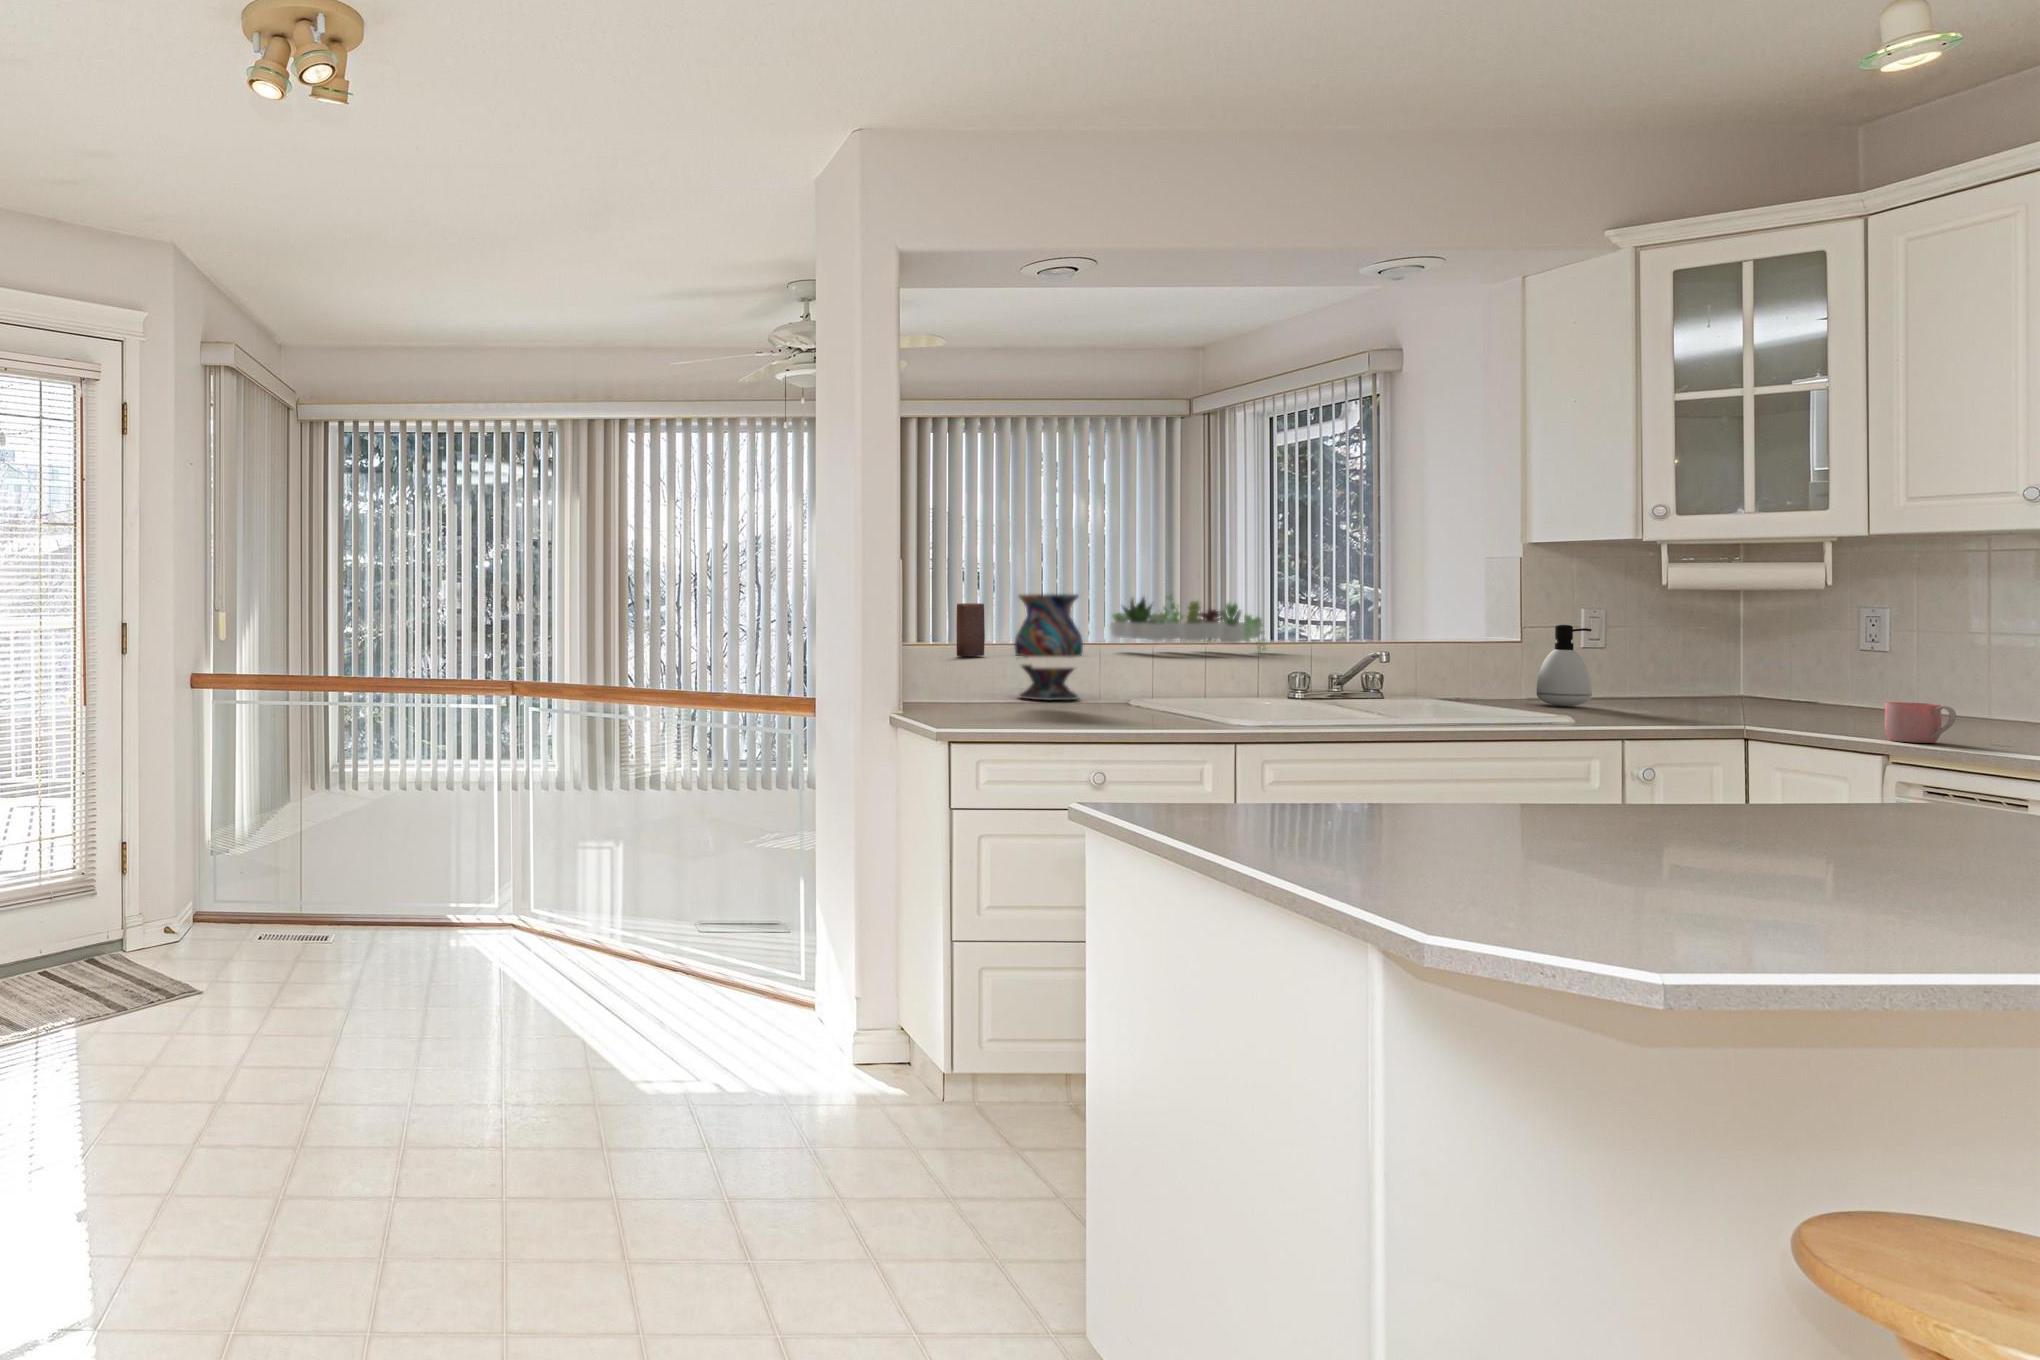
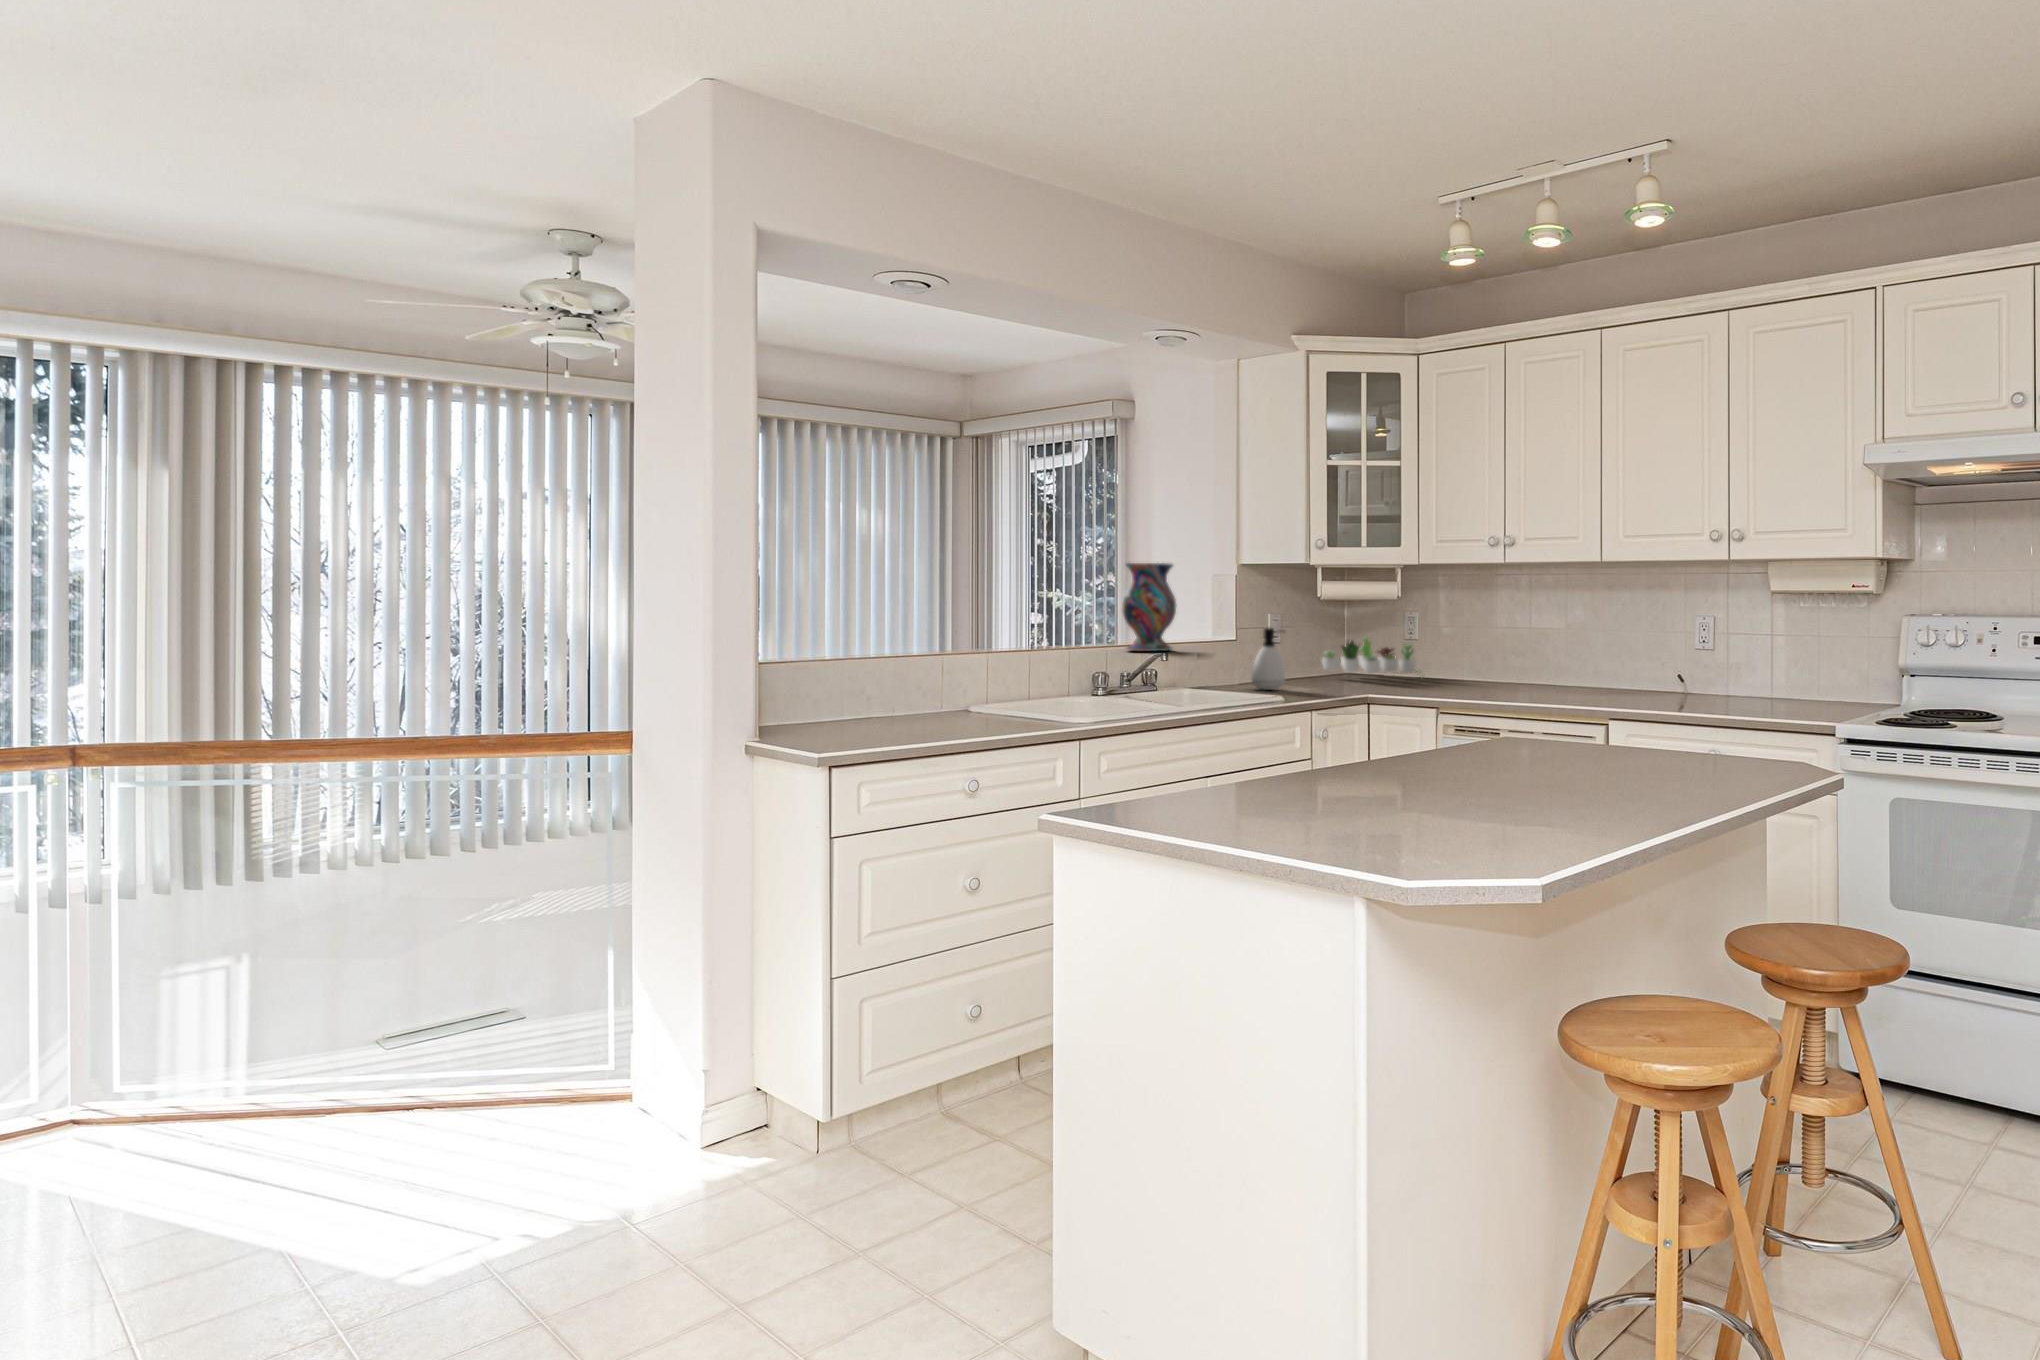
vase: present [1015,594,1083,700] -> present [1122,563,1176,651]
succulent plant: present [1110,595,1265,651] -> present [1323,638,1420,673]
candle: present [956,603,985,656] -> none [773,615,806,674]
mug: present [1884,702,1956,743] -> none [1450,679,1484,705]

